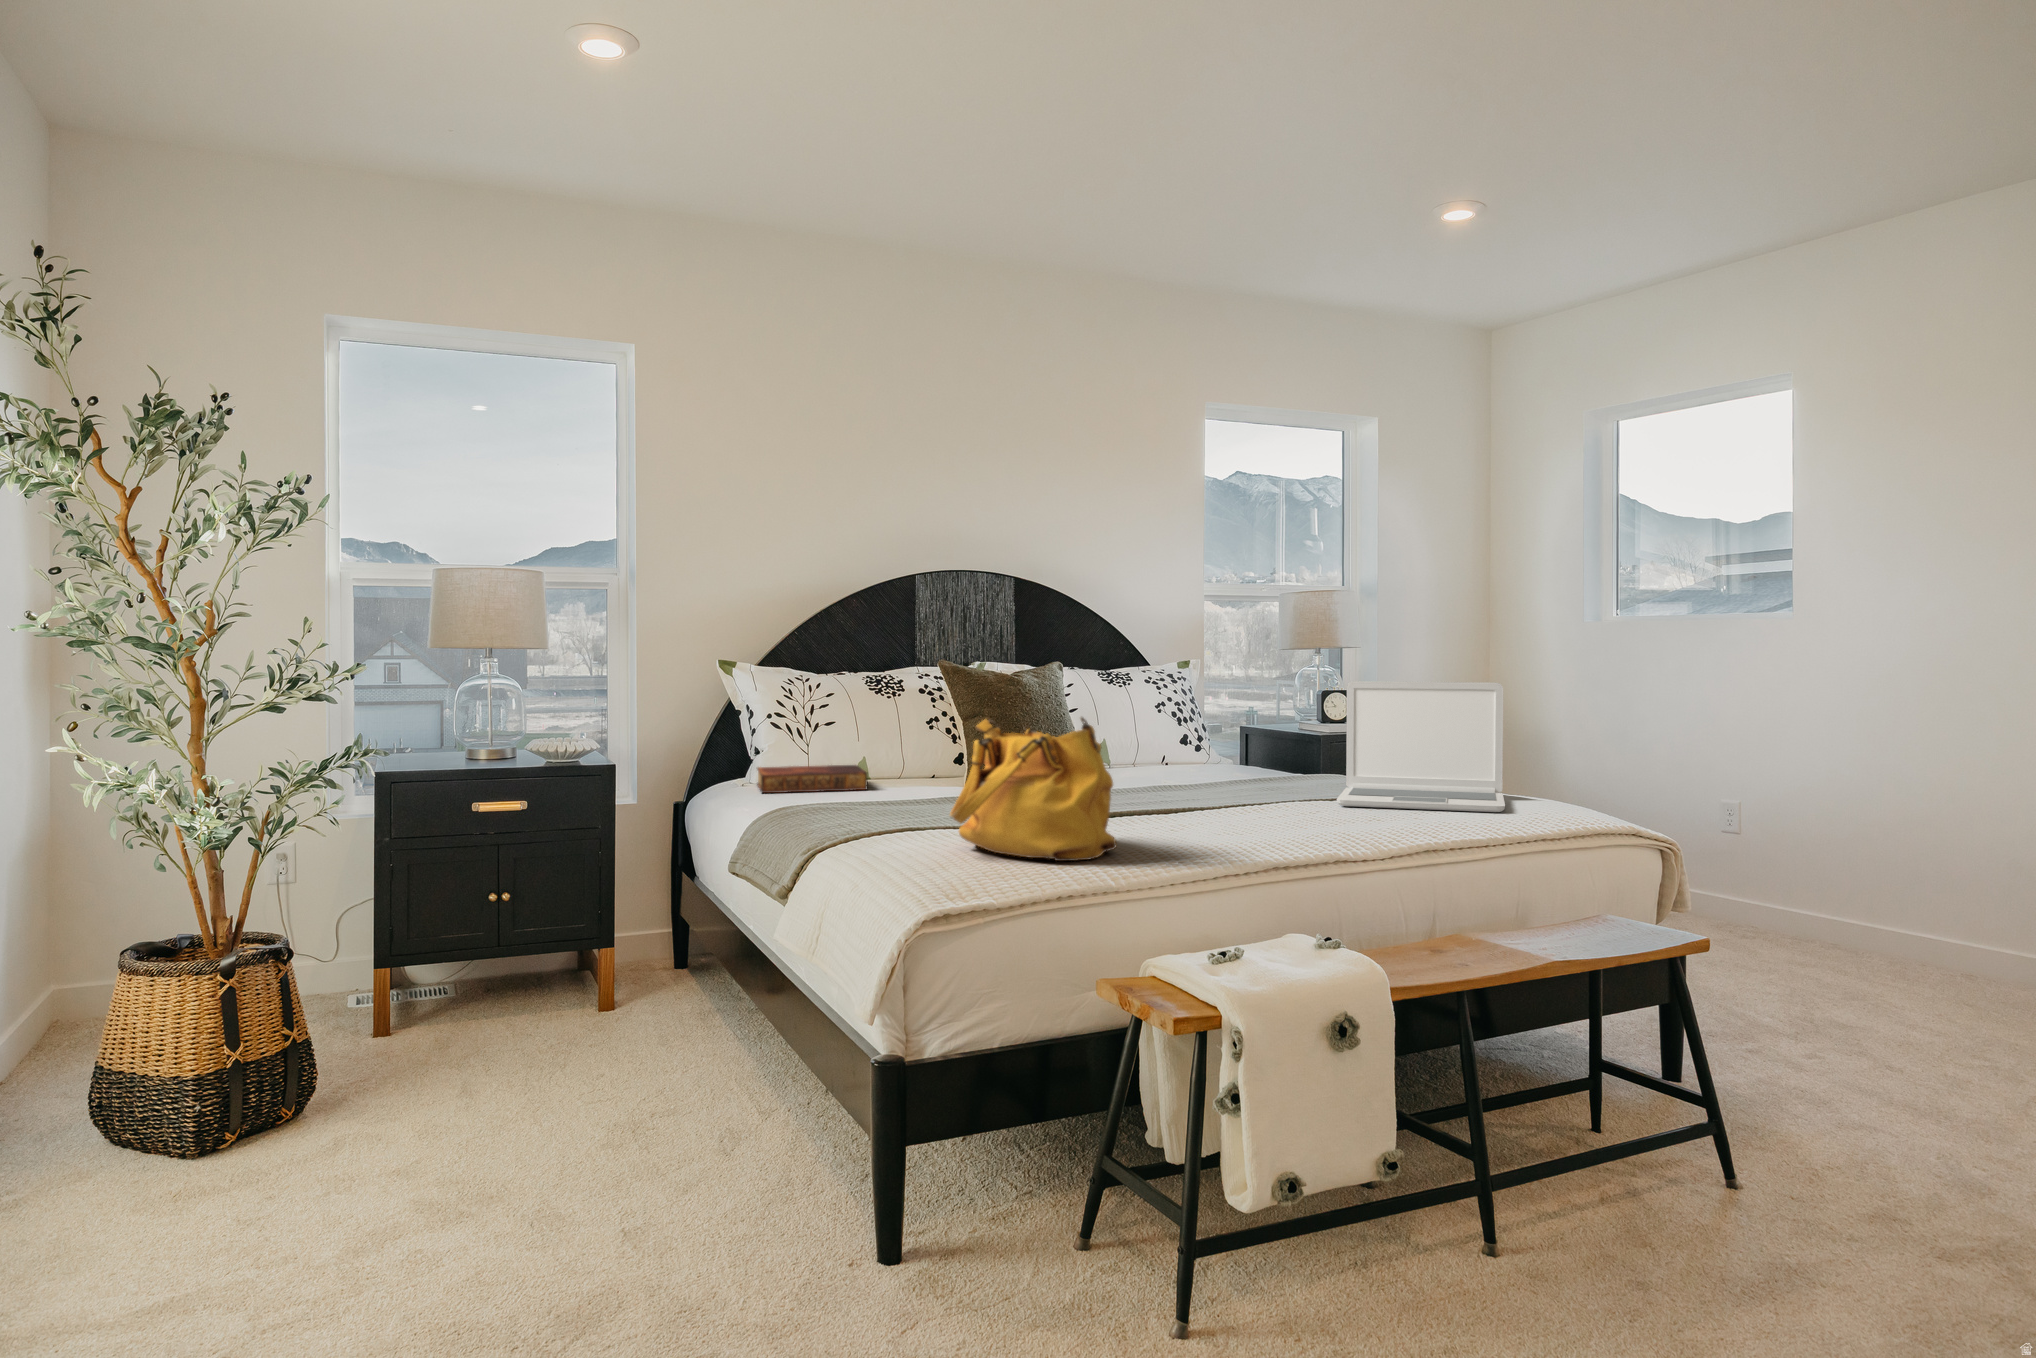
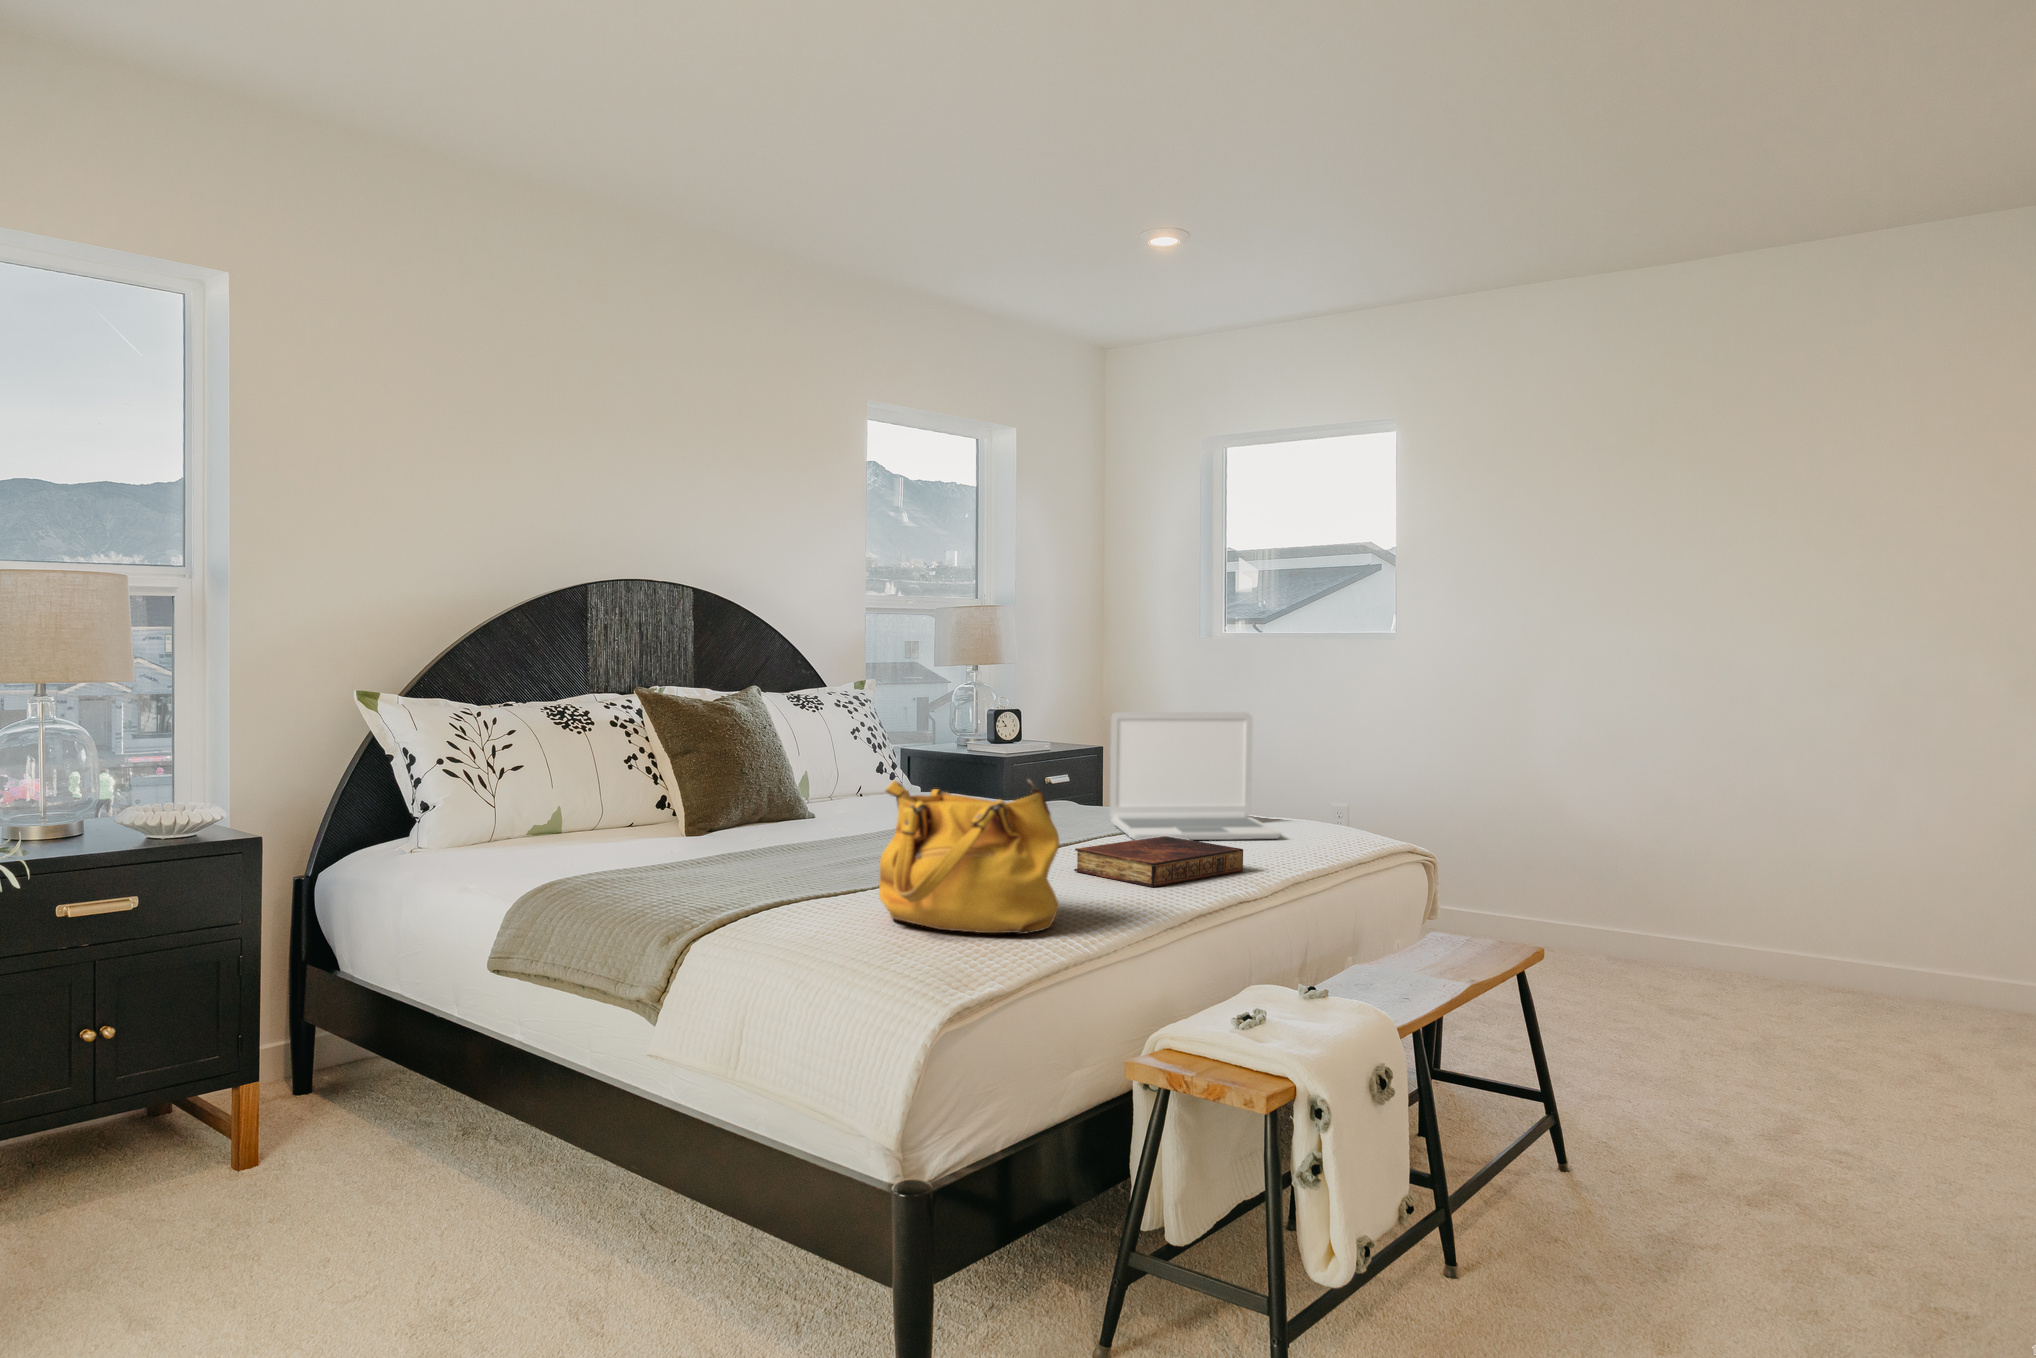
book: present [757,765,867,793] -> present [1074,836,1243,887]

